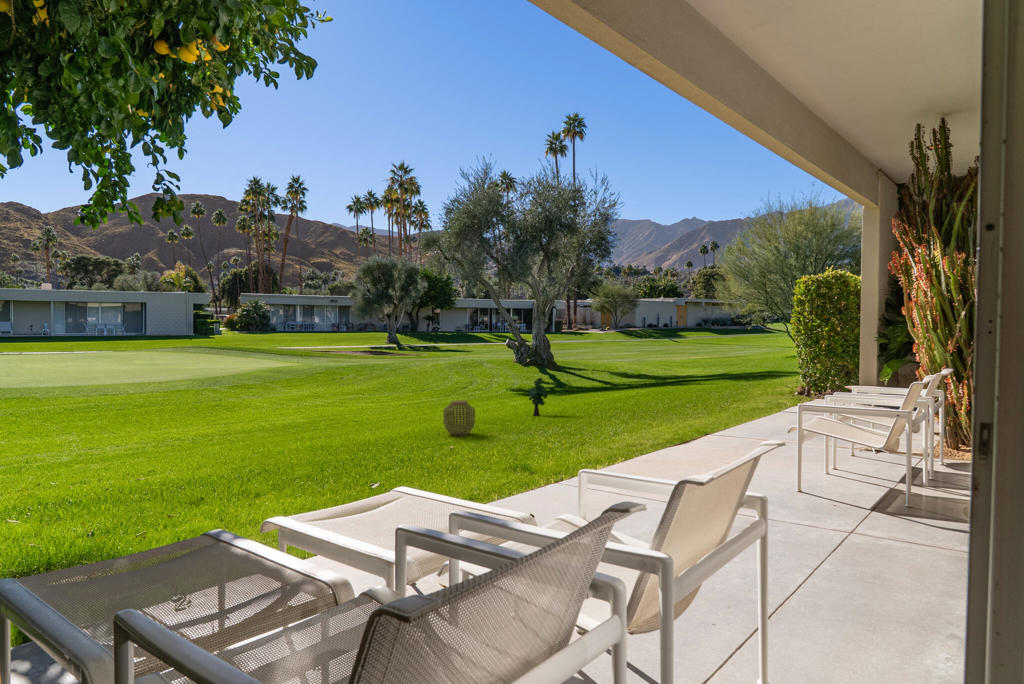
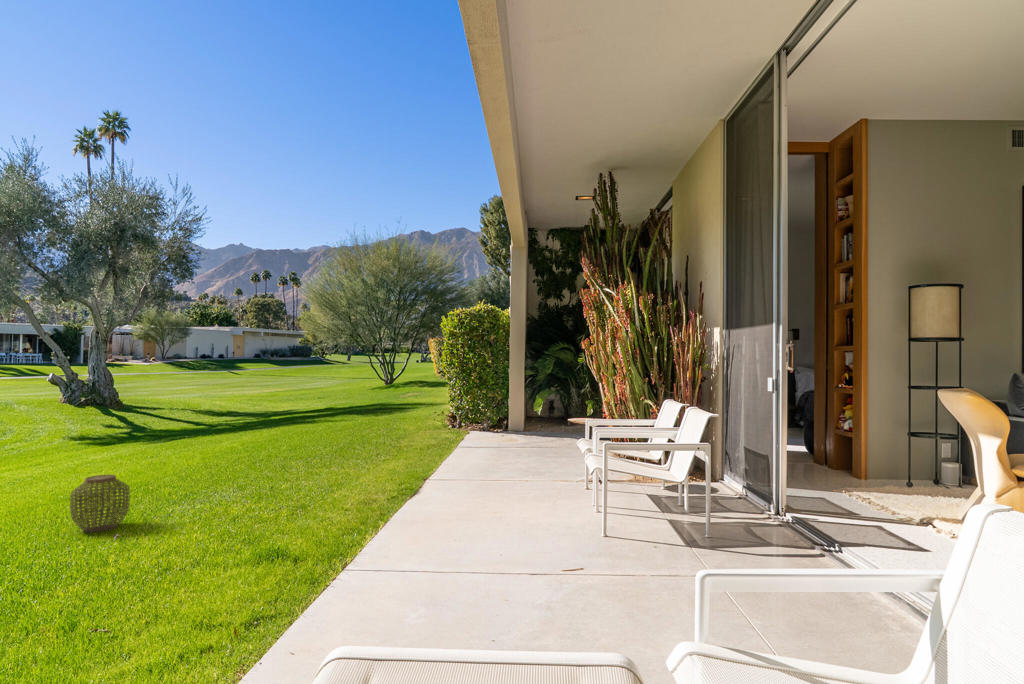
decorative plant: present [527,378,548,416] -> none [169,427,204,480]

